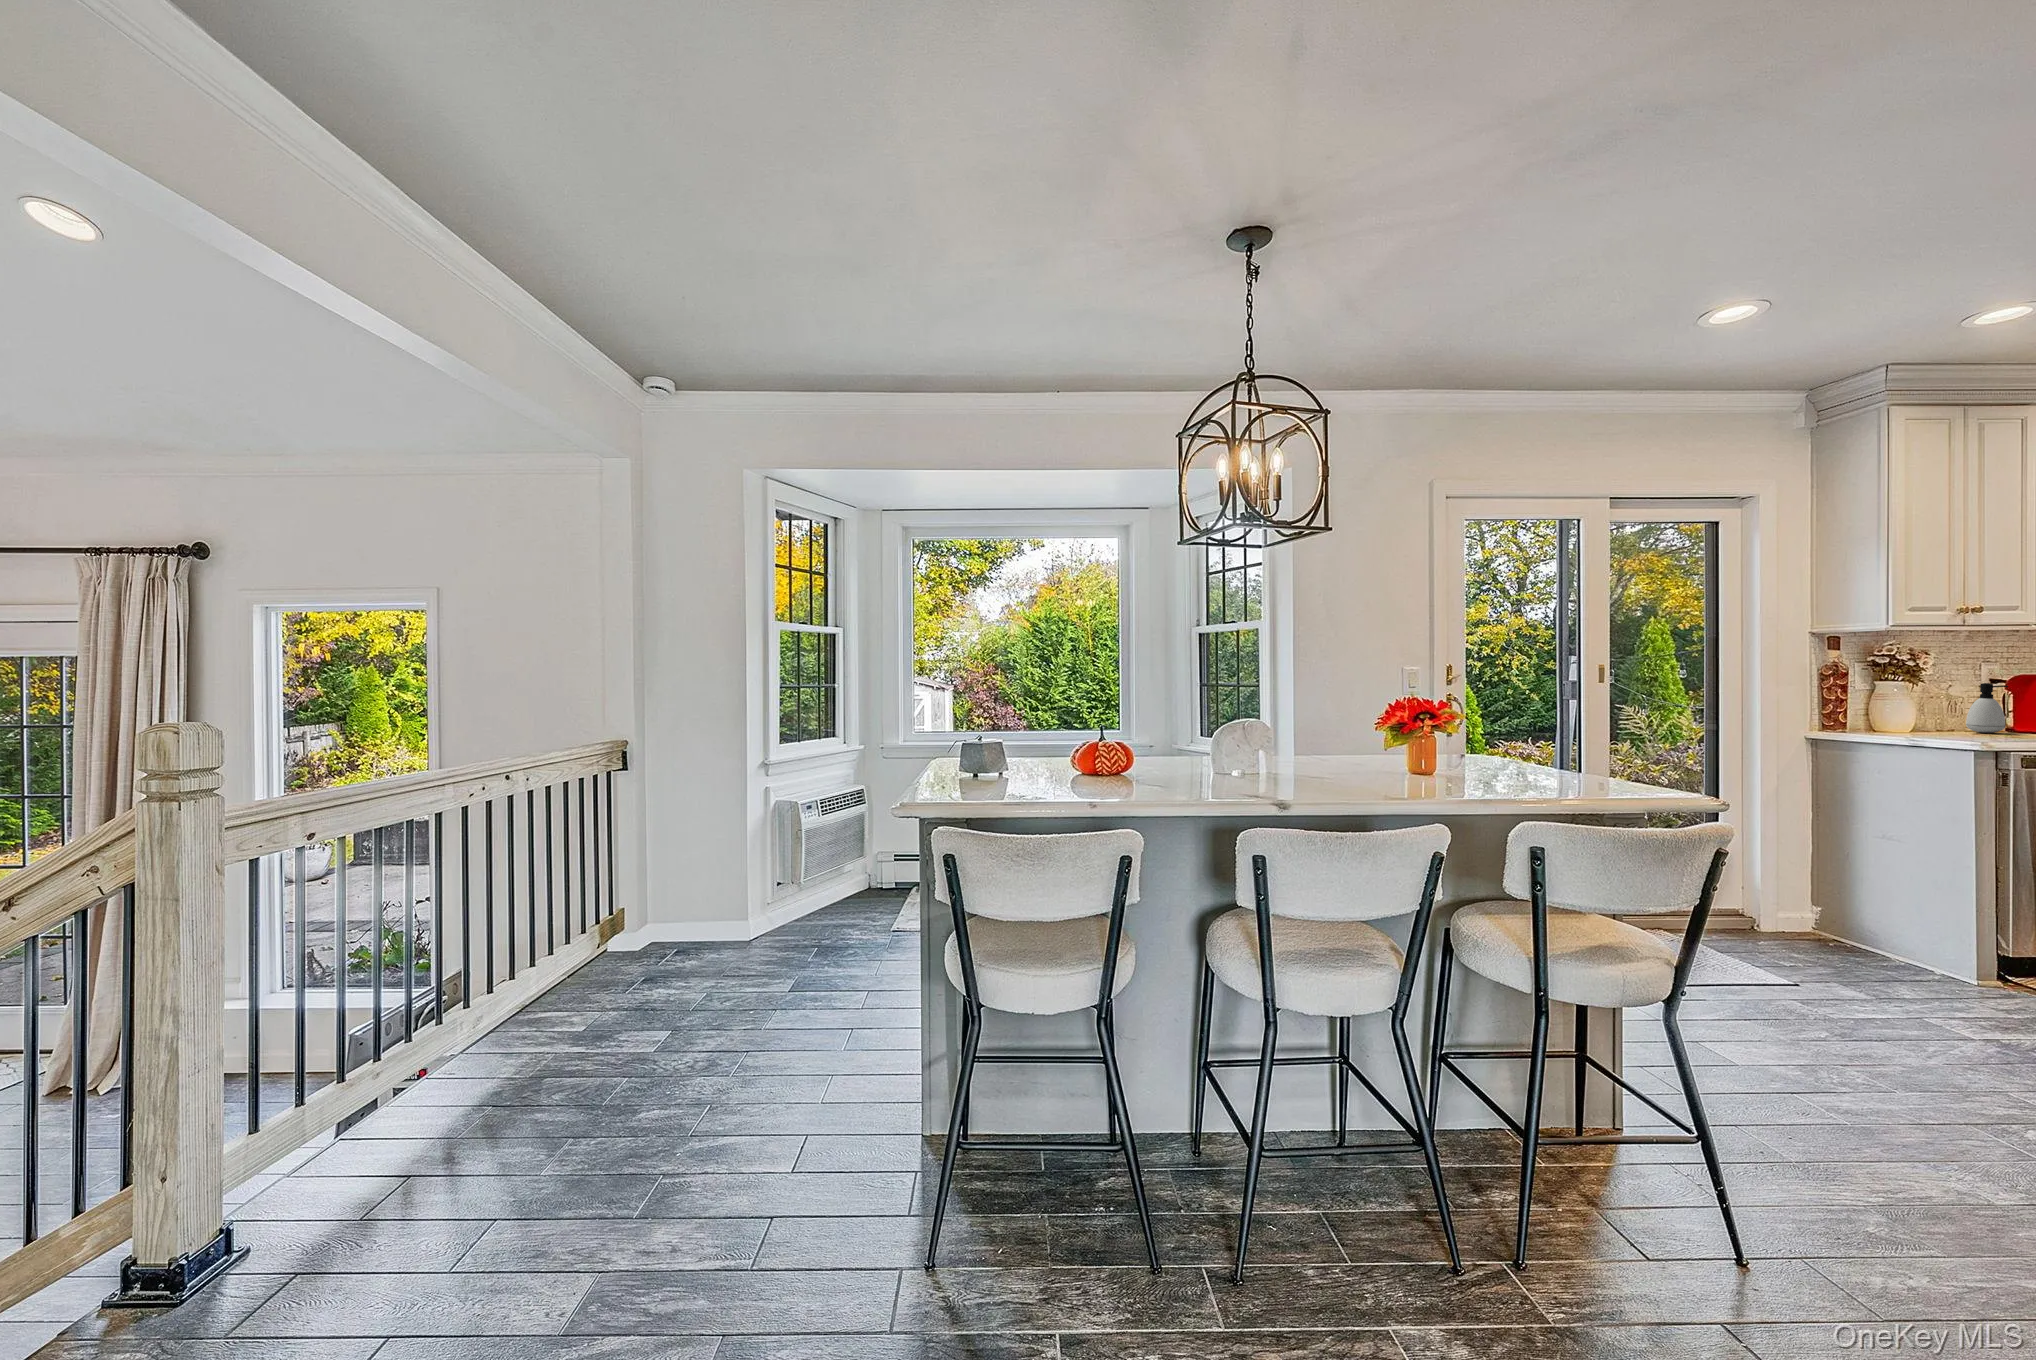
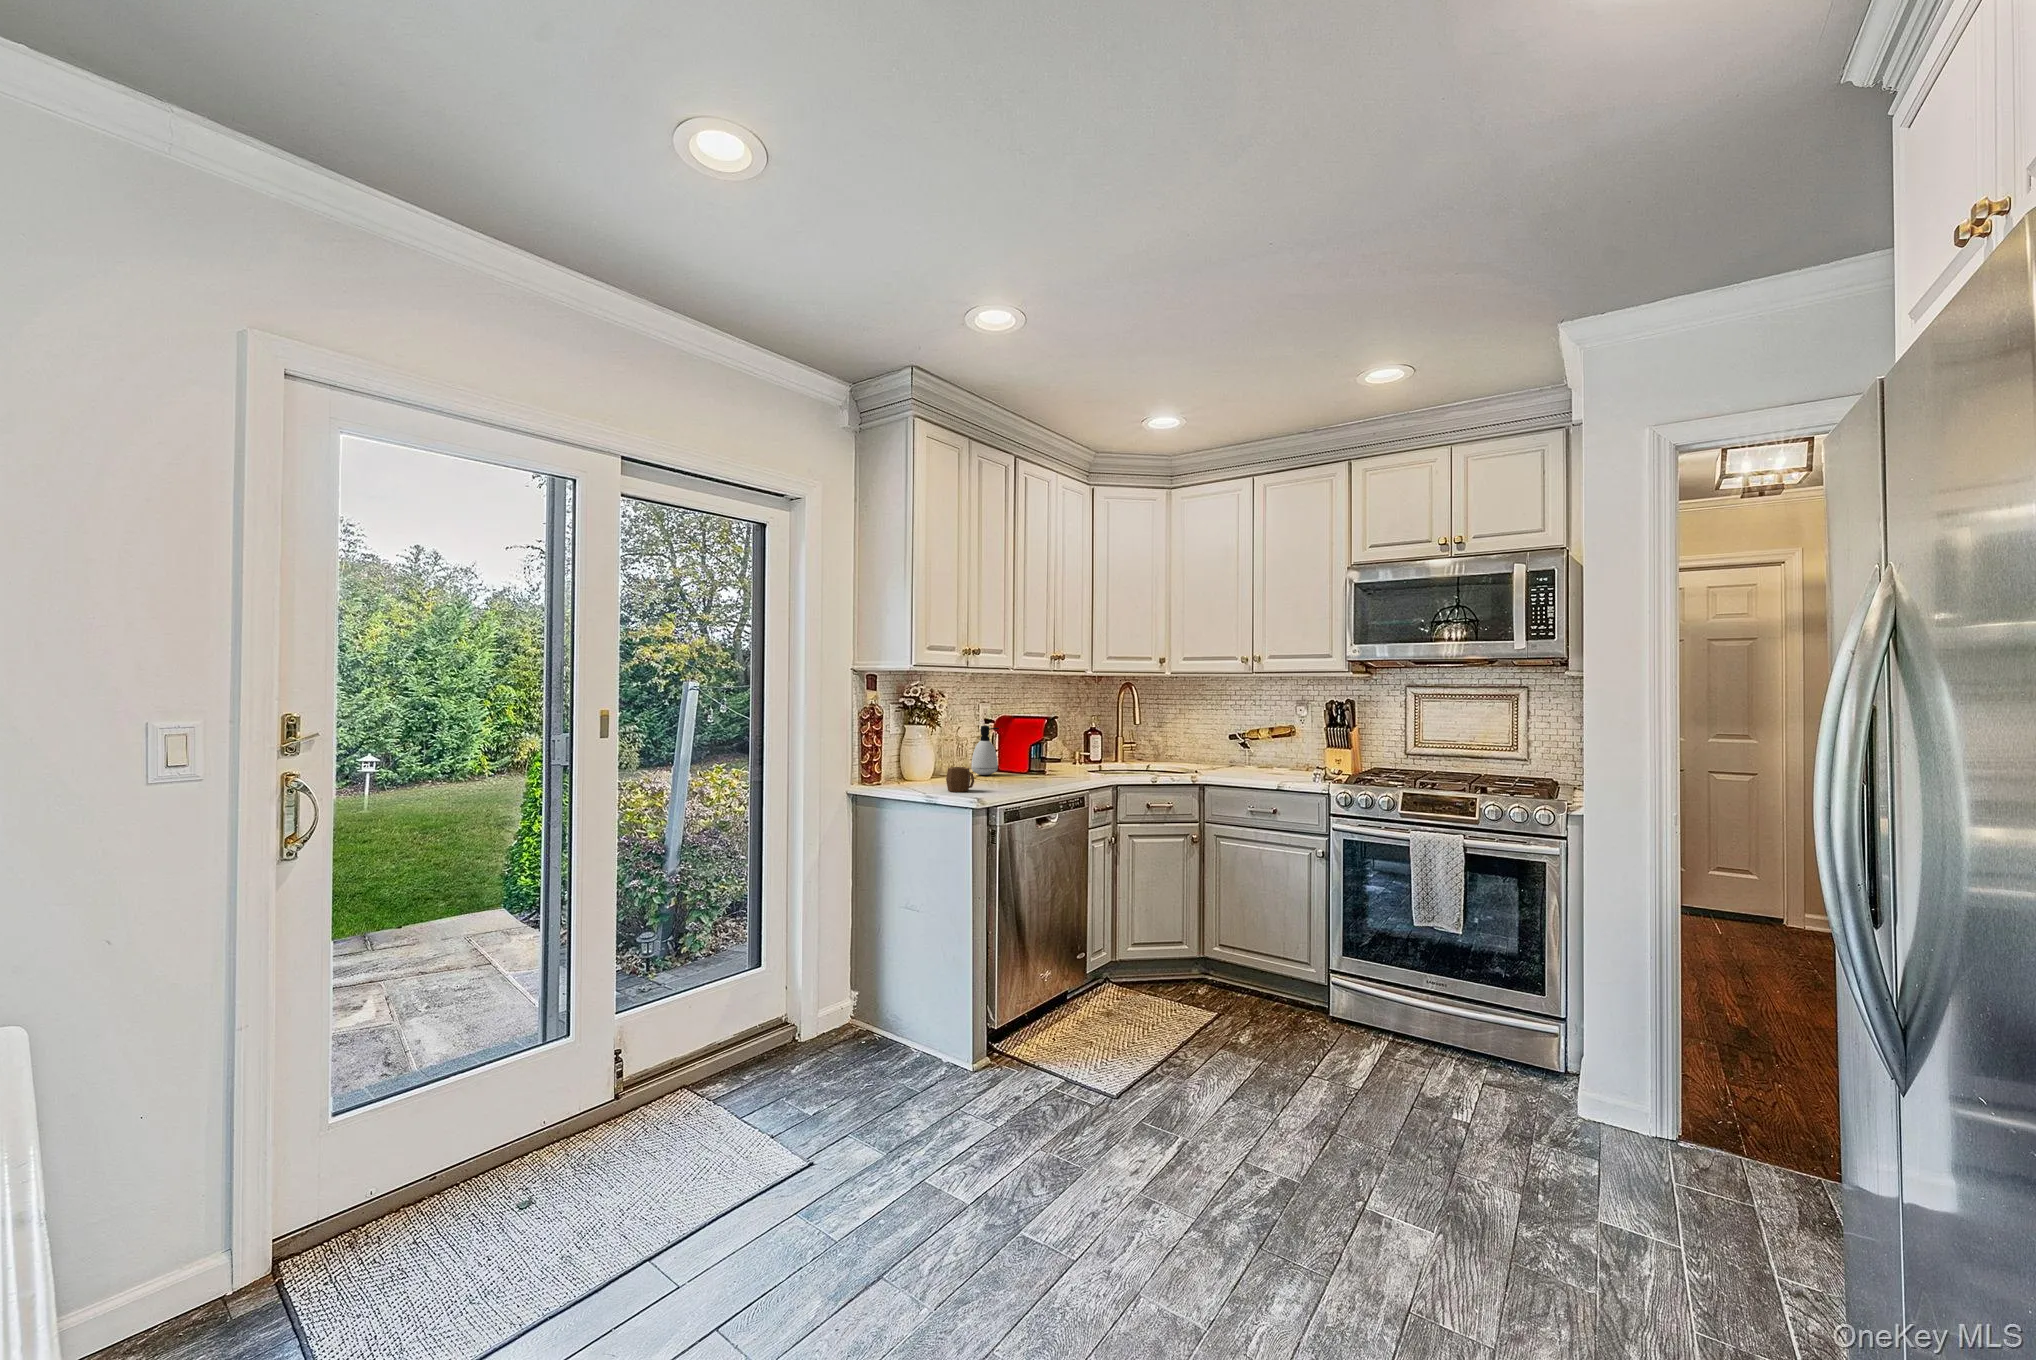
mug: none [1929,721,1967,744] -> present [946,767,974,792]

